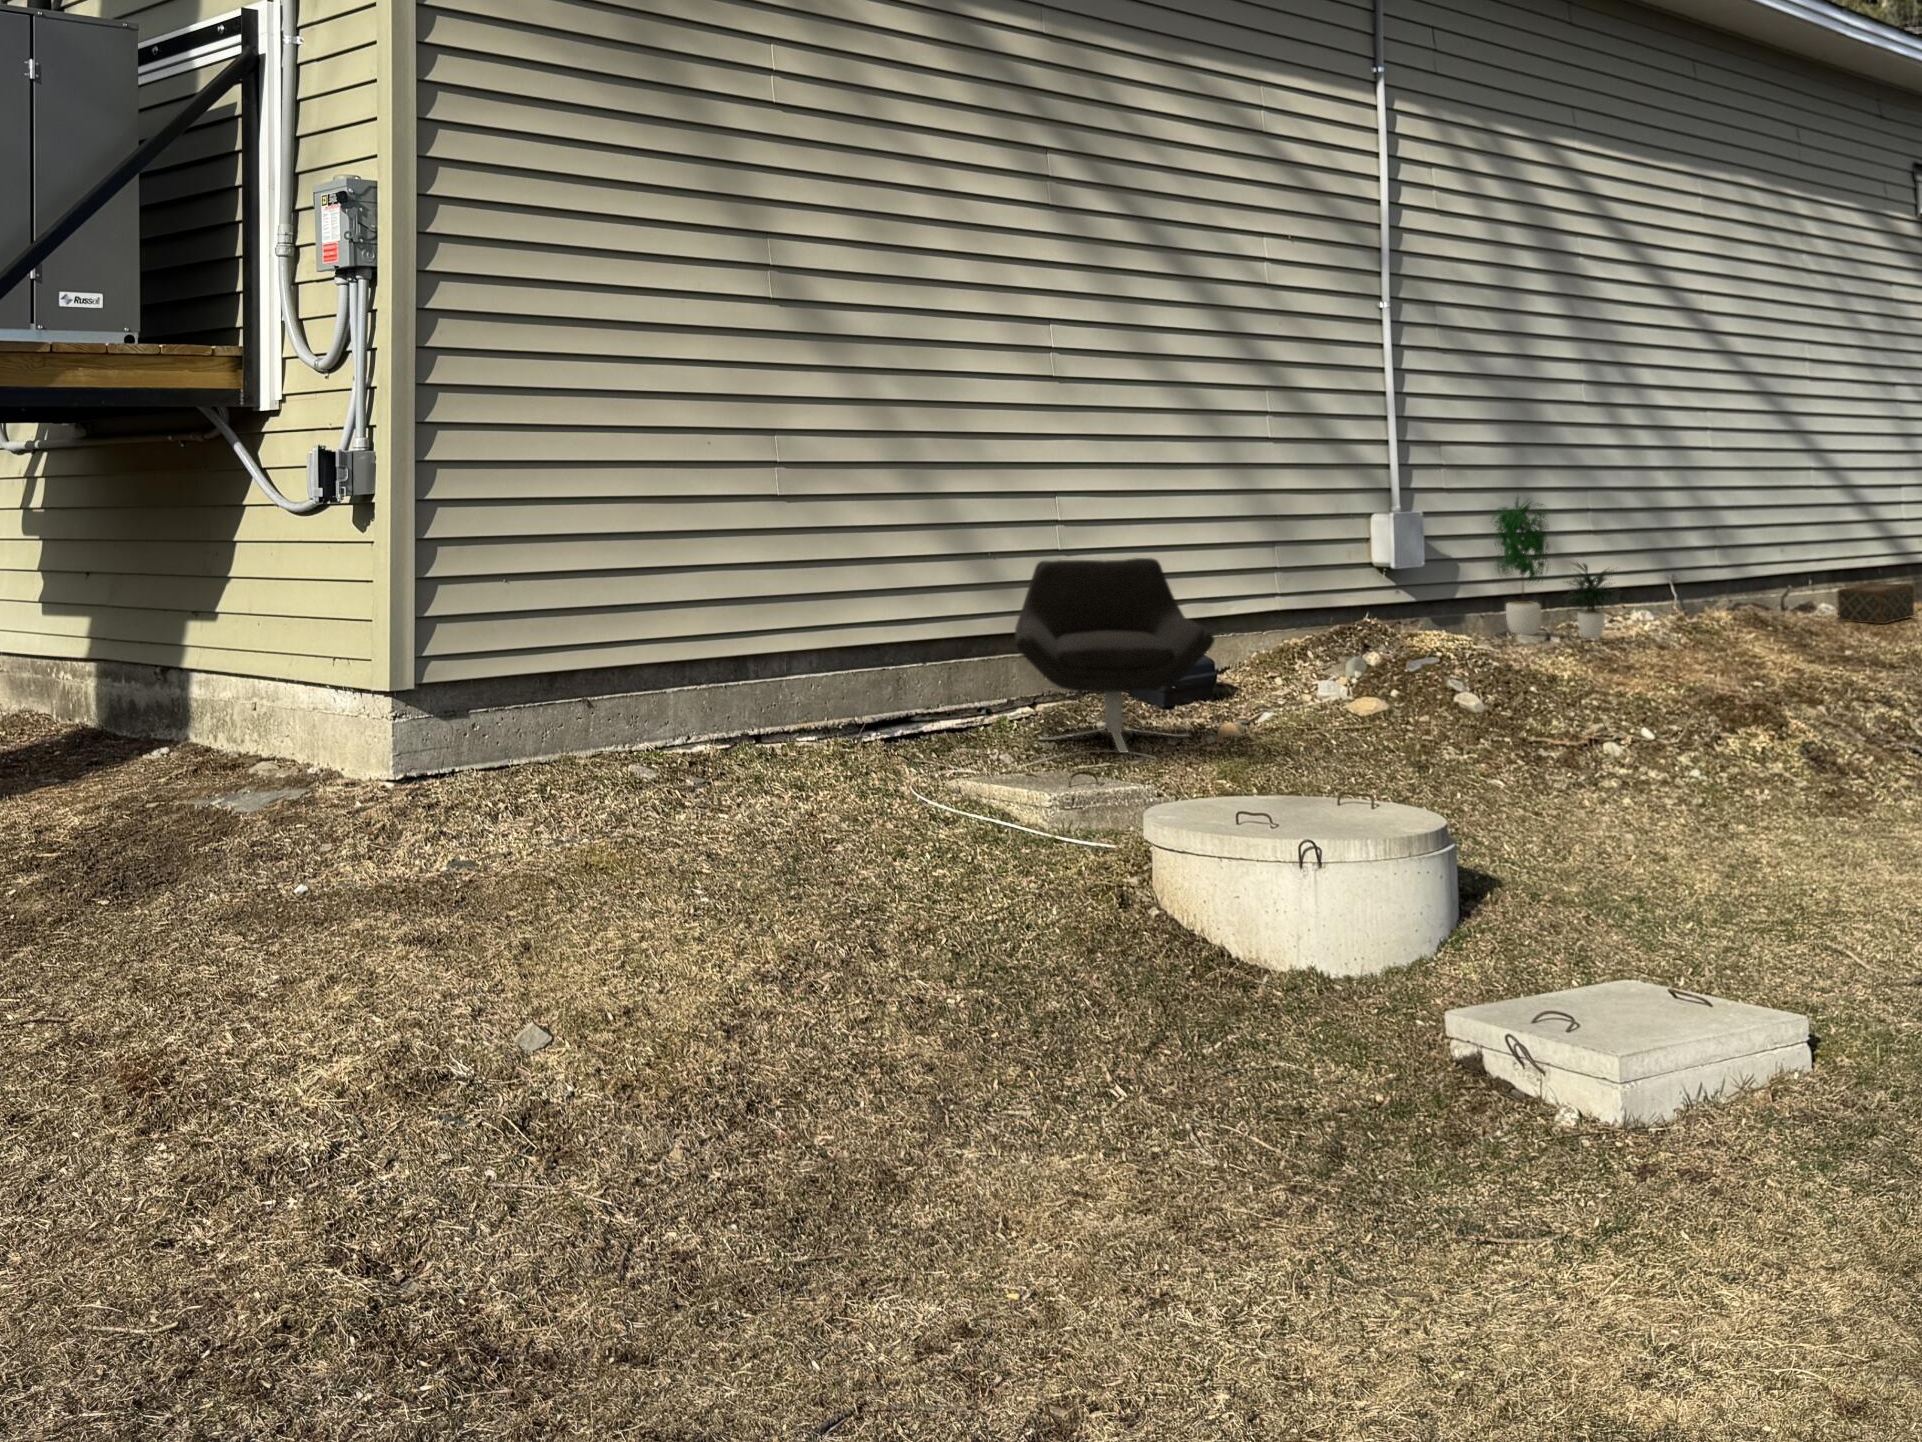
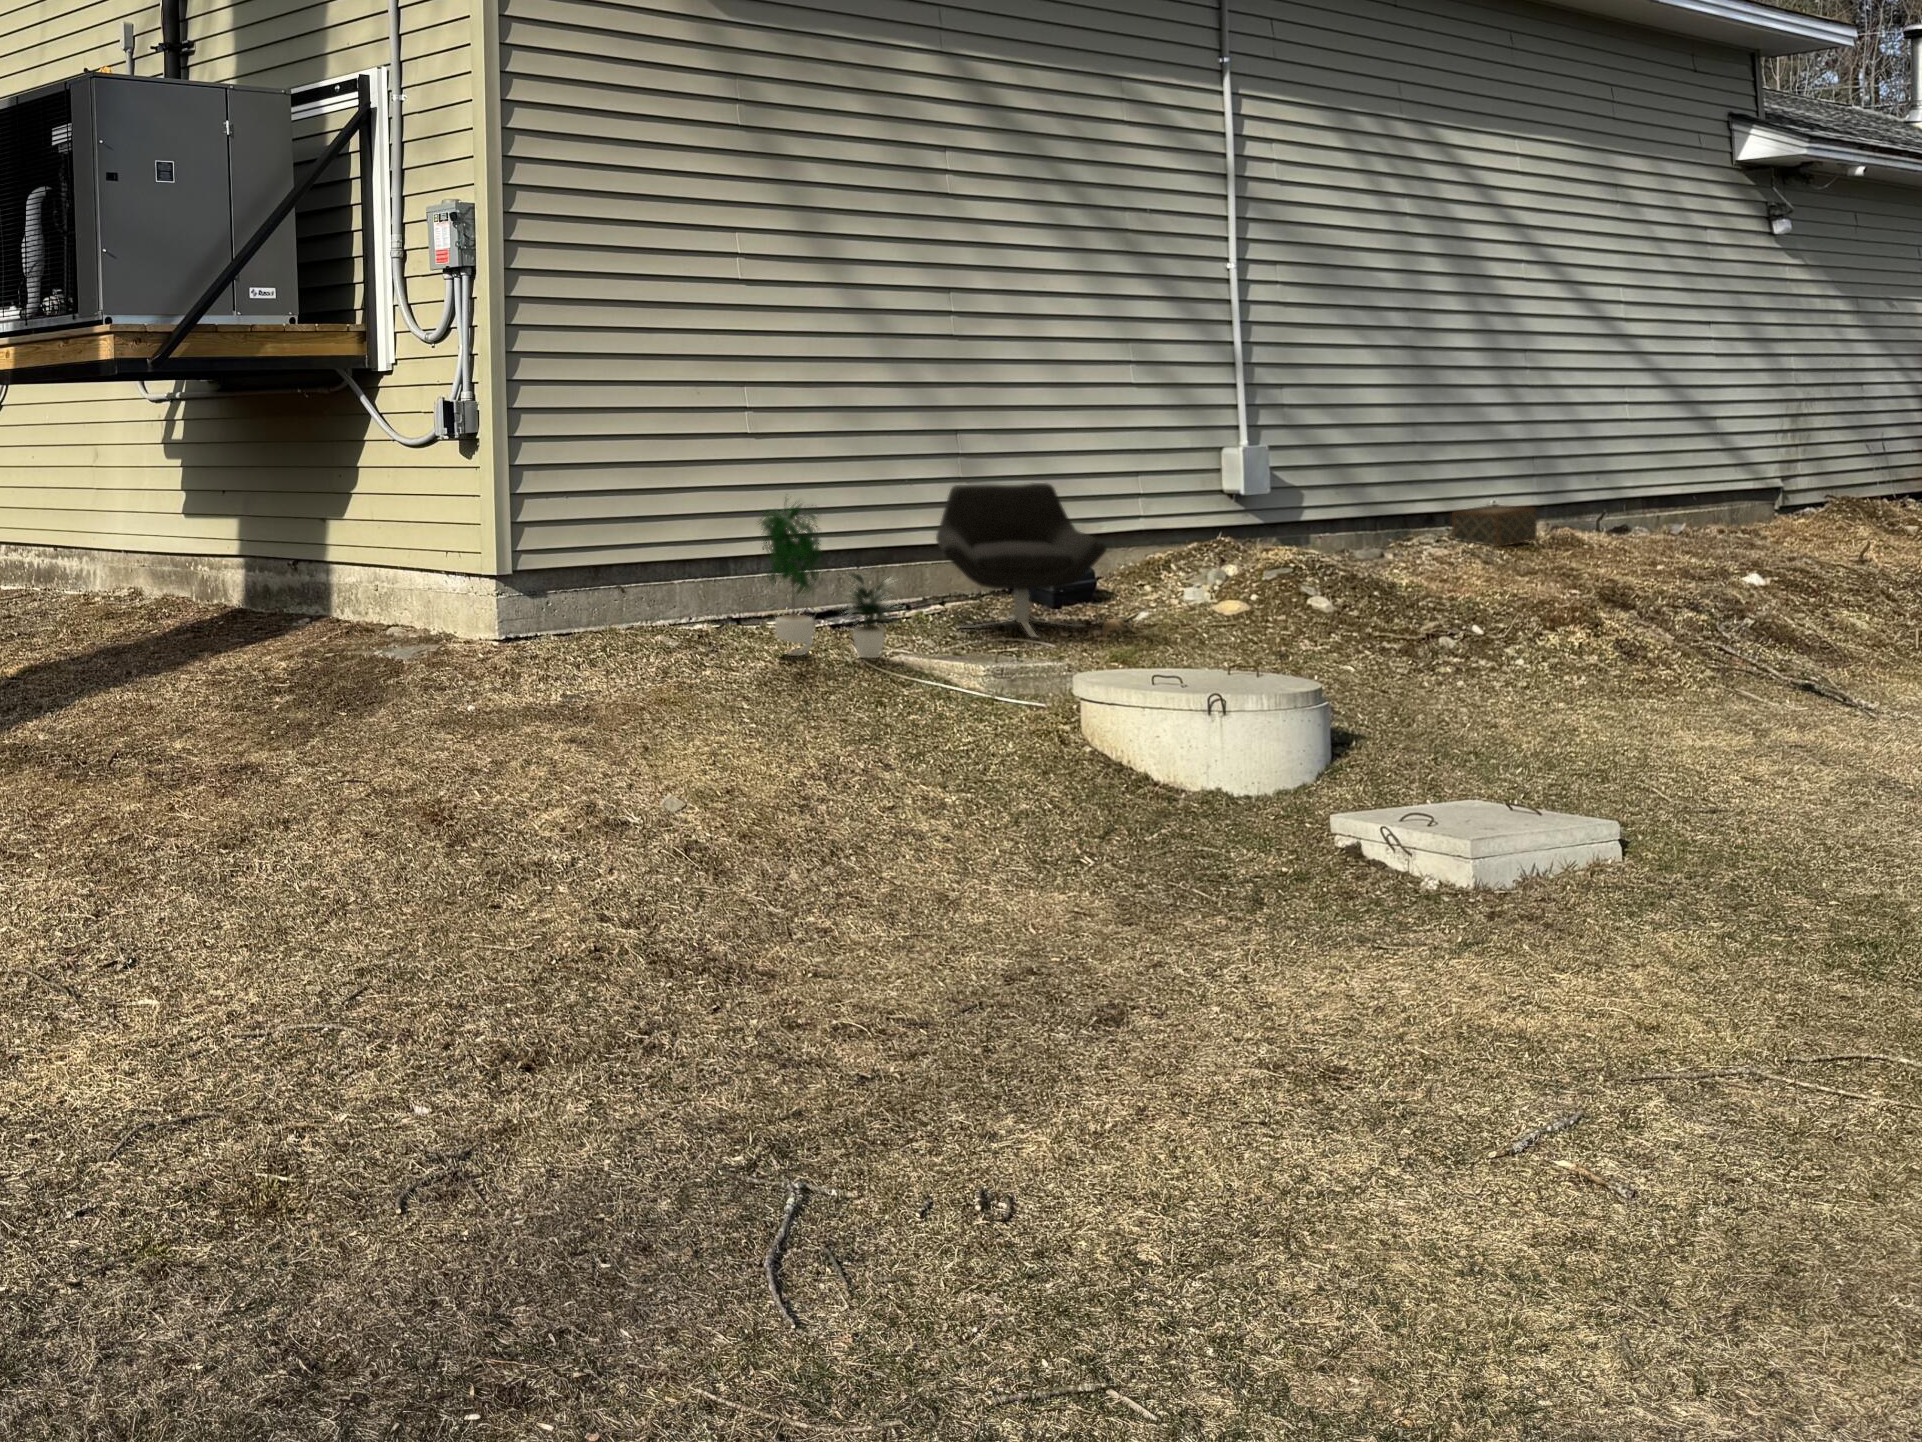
potted plant: present [1493,498,1618,638] -> present [759,499,896,658]
woven basket: present [1837,583,1915,624] -> present [1452,505,1537,547]

